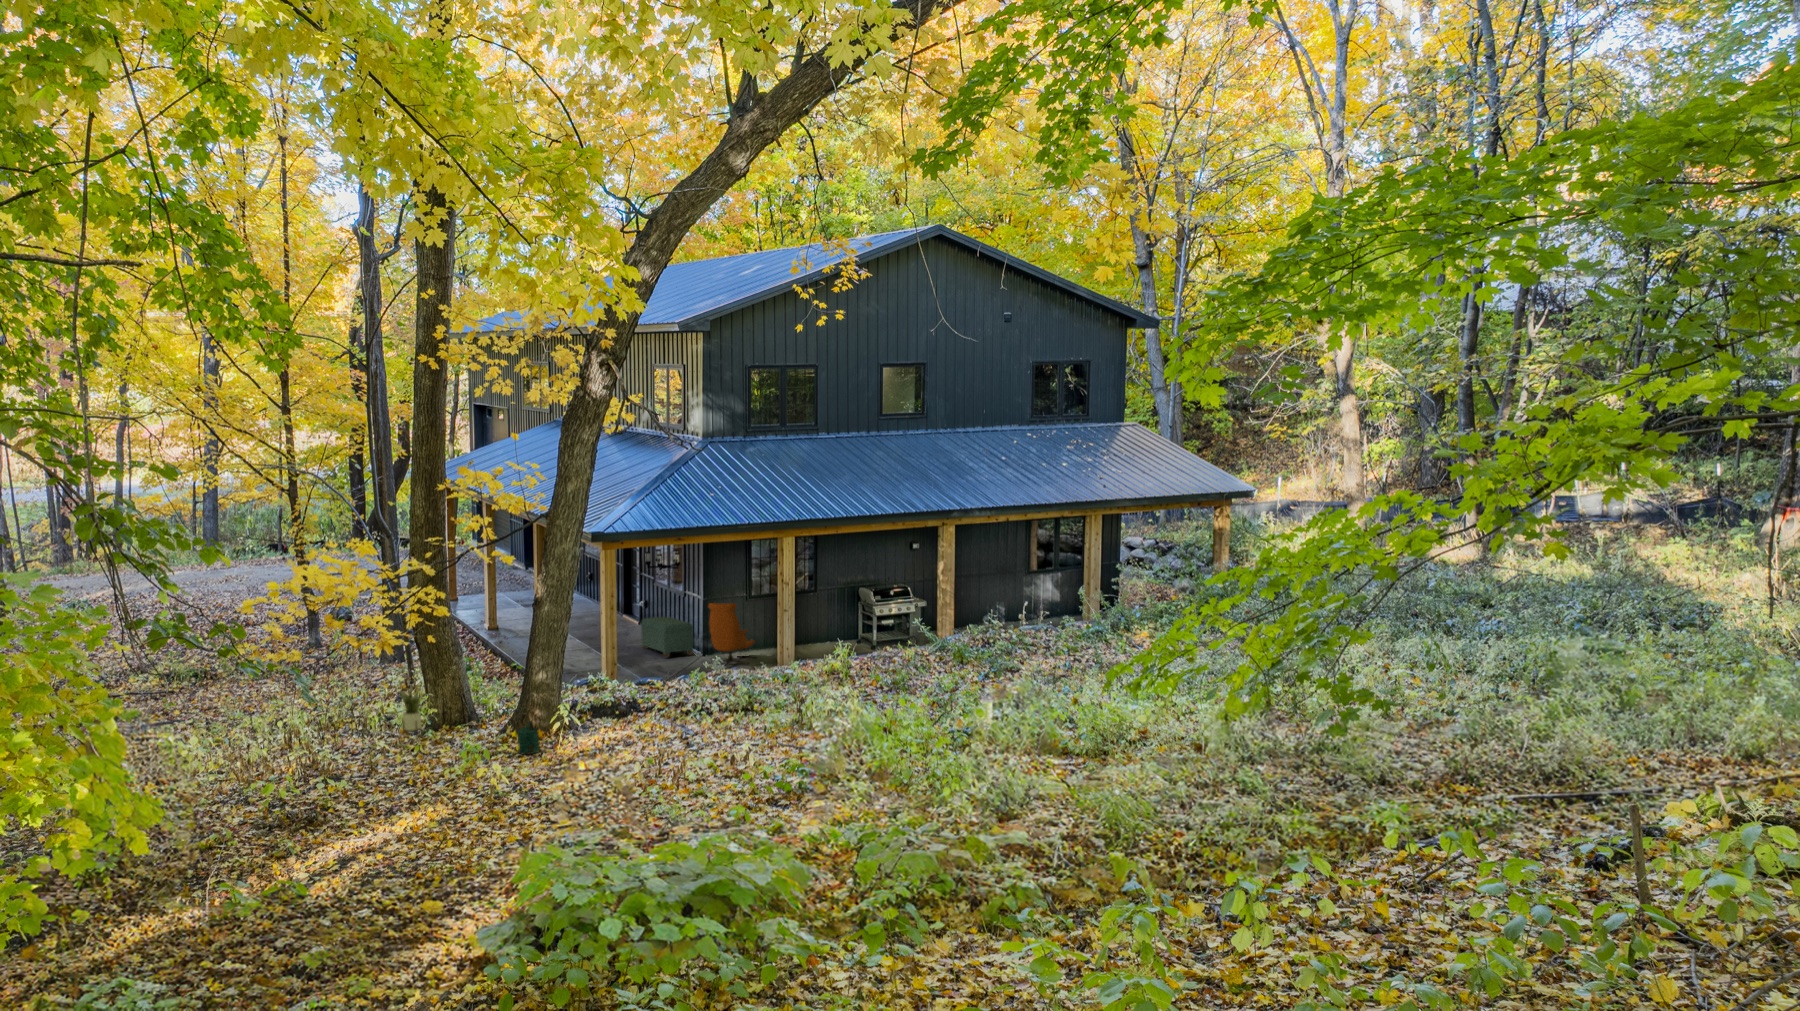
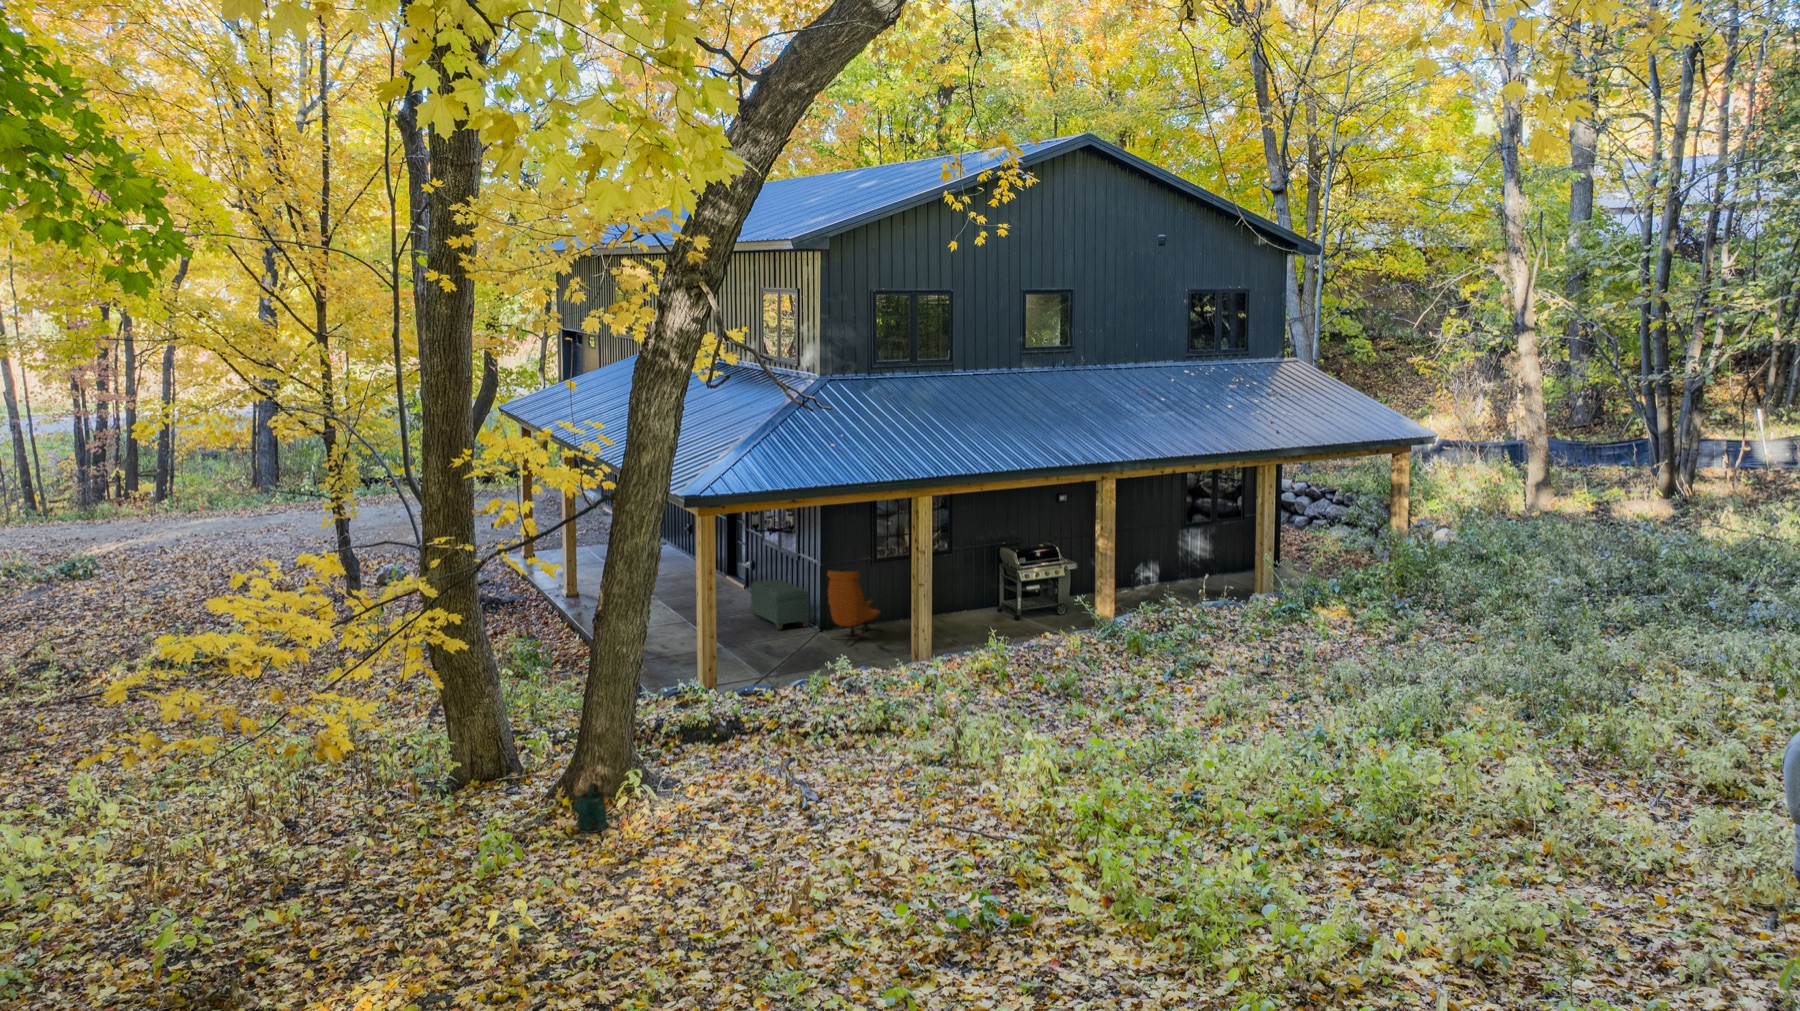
potted plant: present [401,688,422,733] -> none [426,721,458,800]

